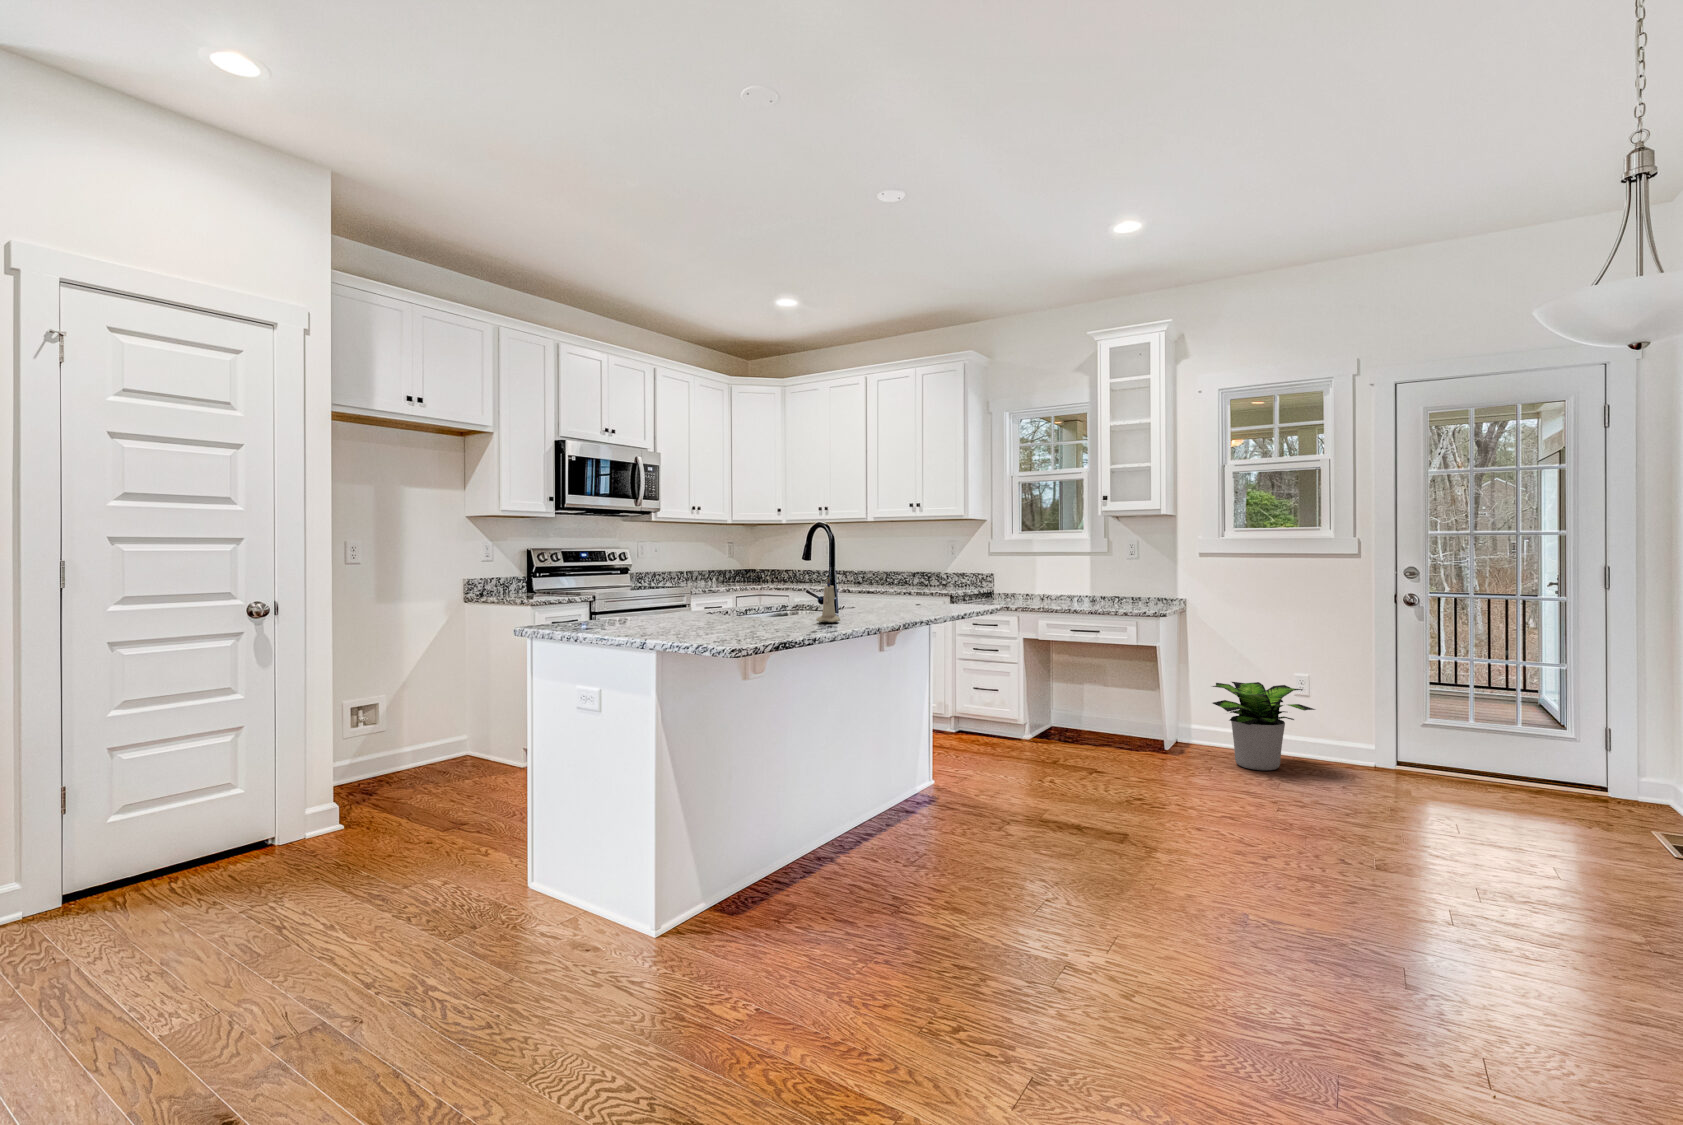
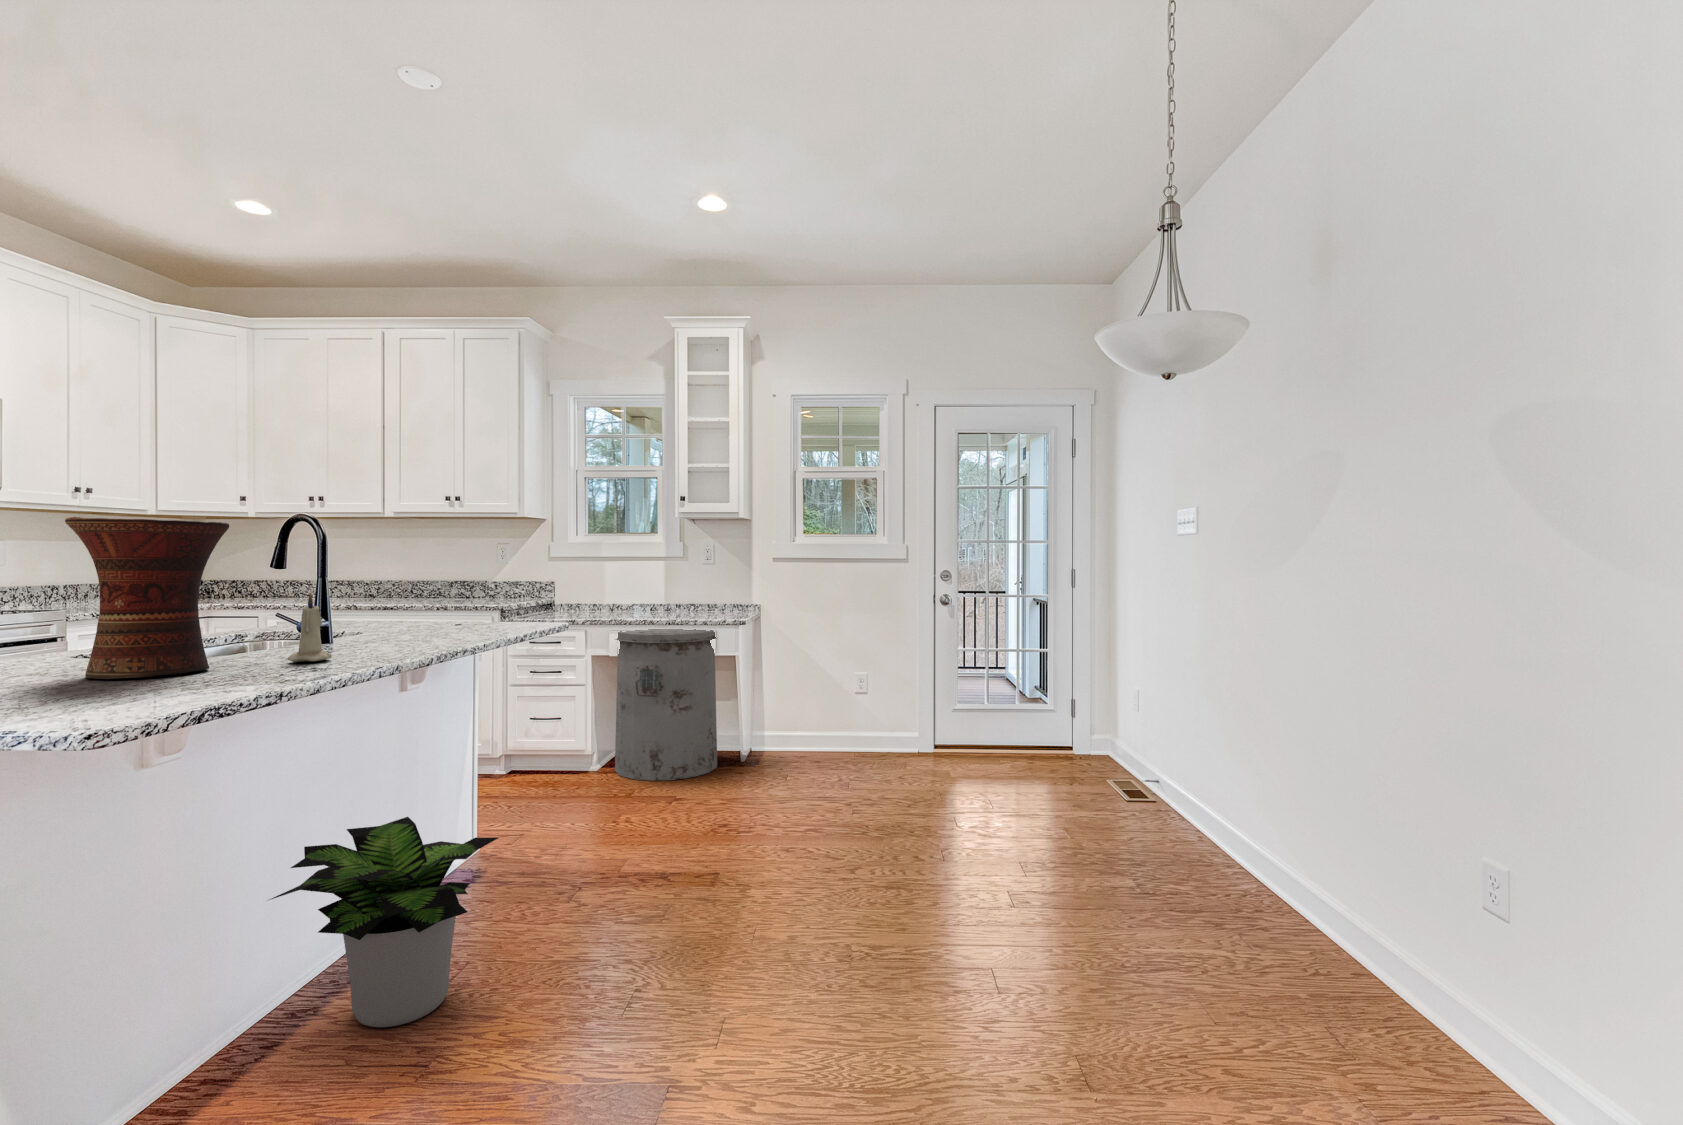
vase: none [710,529,786,625] -> present [65,517,229,679]
trash can: none [1045,614,1145,757] -> present [615,629,717,781]
potted plant: present [1213,682,1315,770] -> present [270,817,499,1027]

